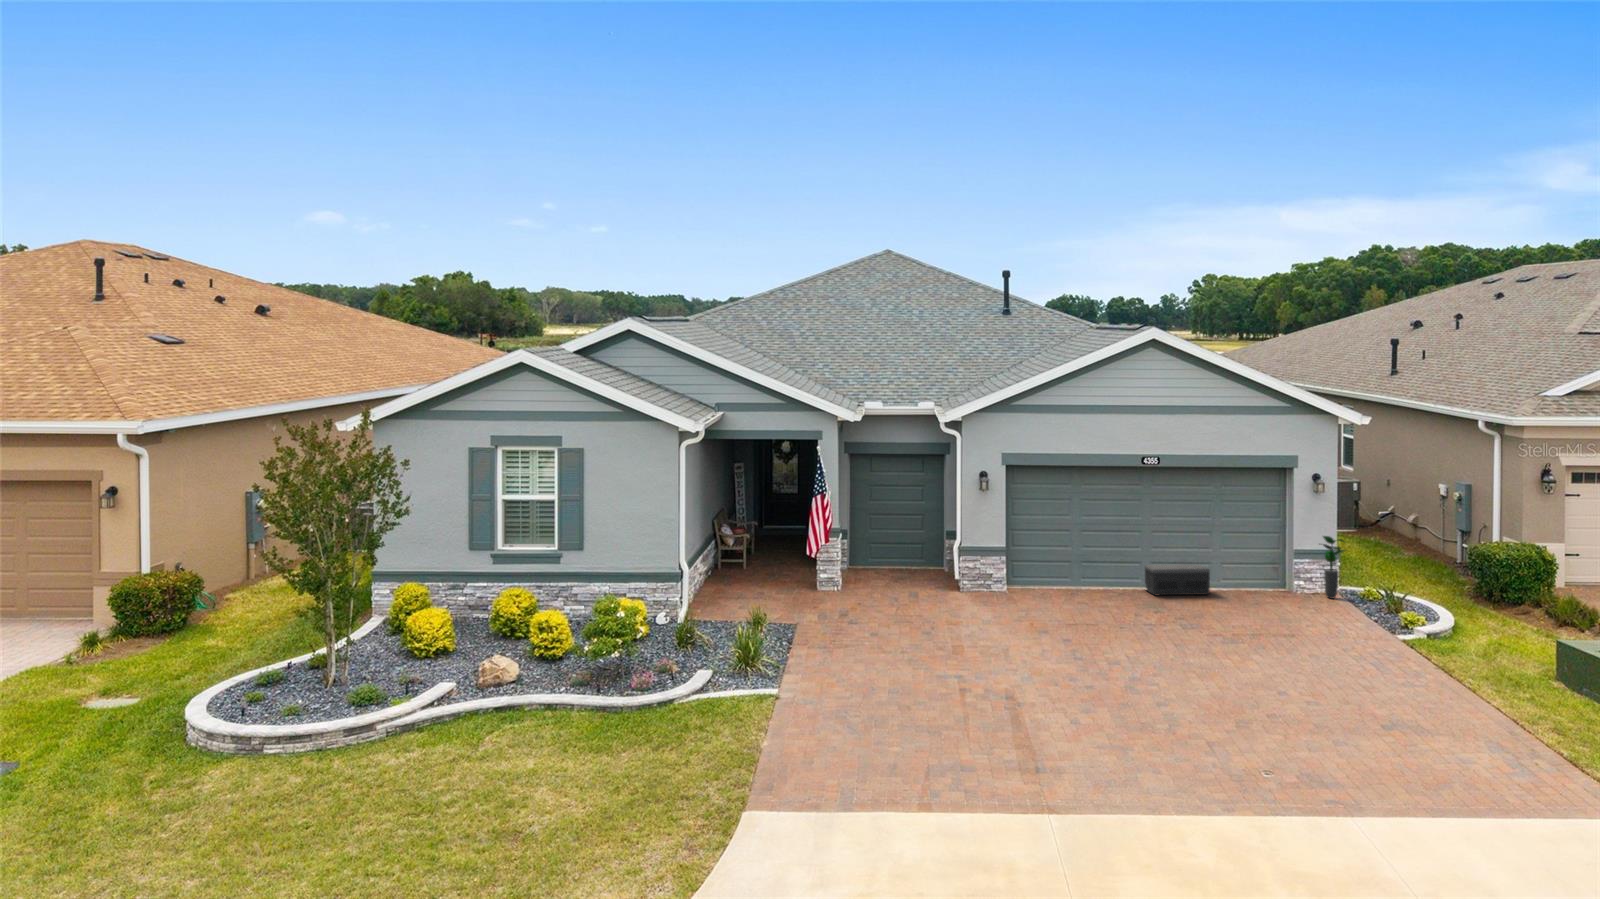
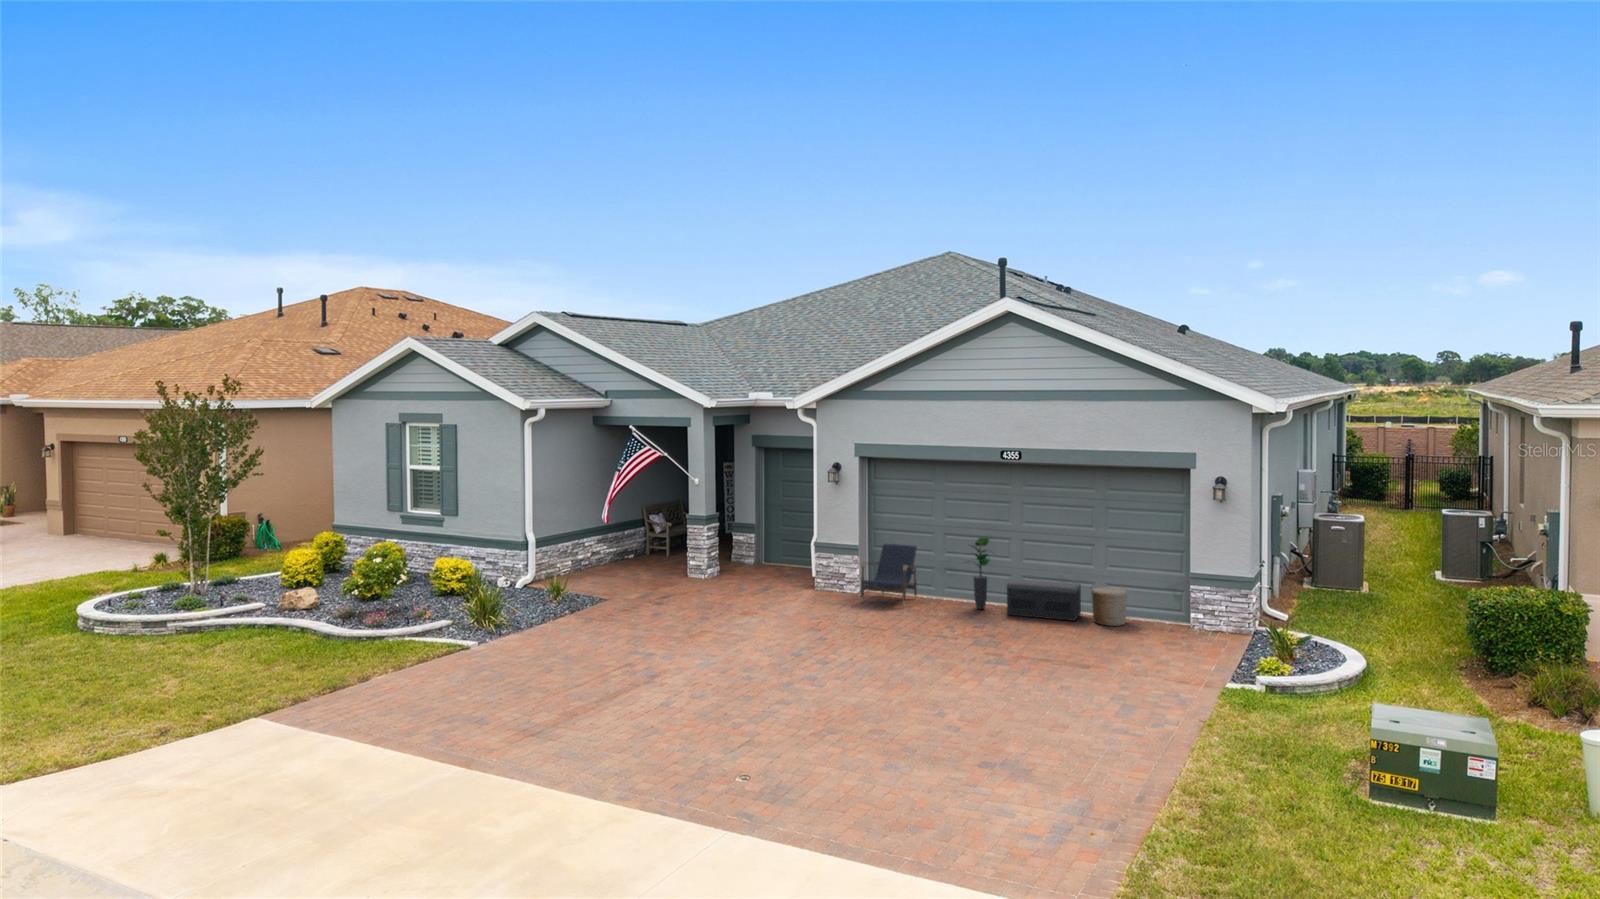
potted plant: present [1323,536,1345,599] -> present [973,537,990,609]
lounge chair: none [1022,543,1070,598] -> present [861,544,917,606]
woven basket: none [1216,565,1246,596] -> present [1092,587,1127,626]

